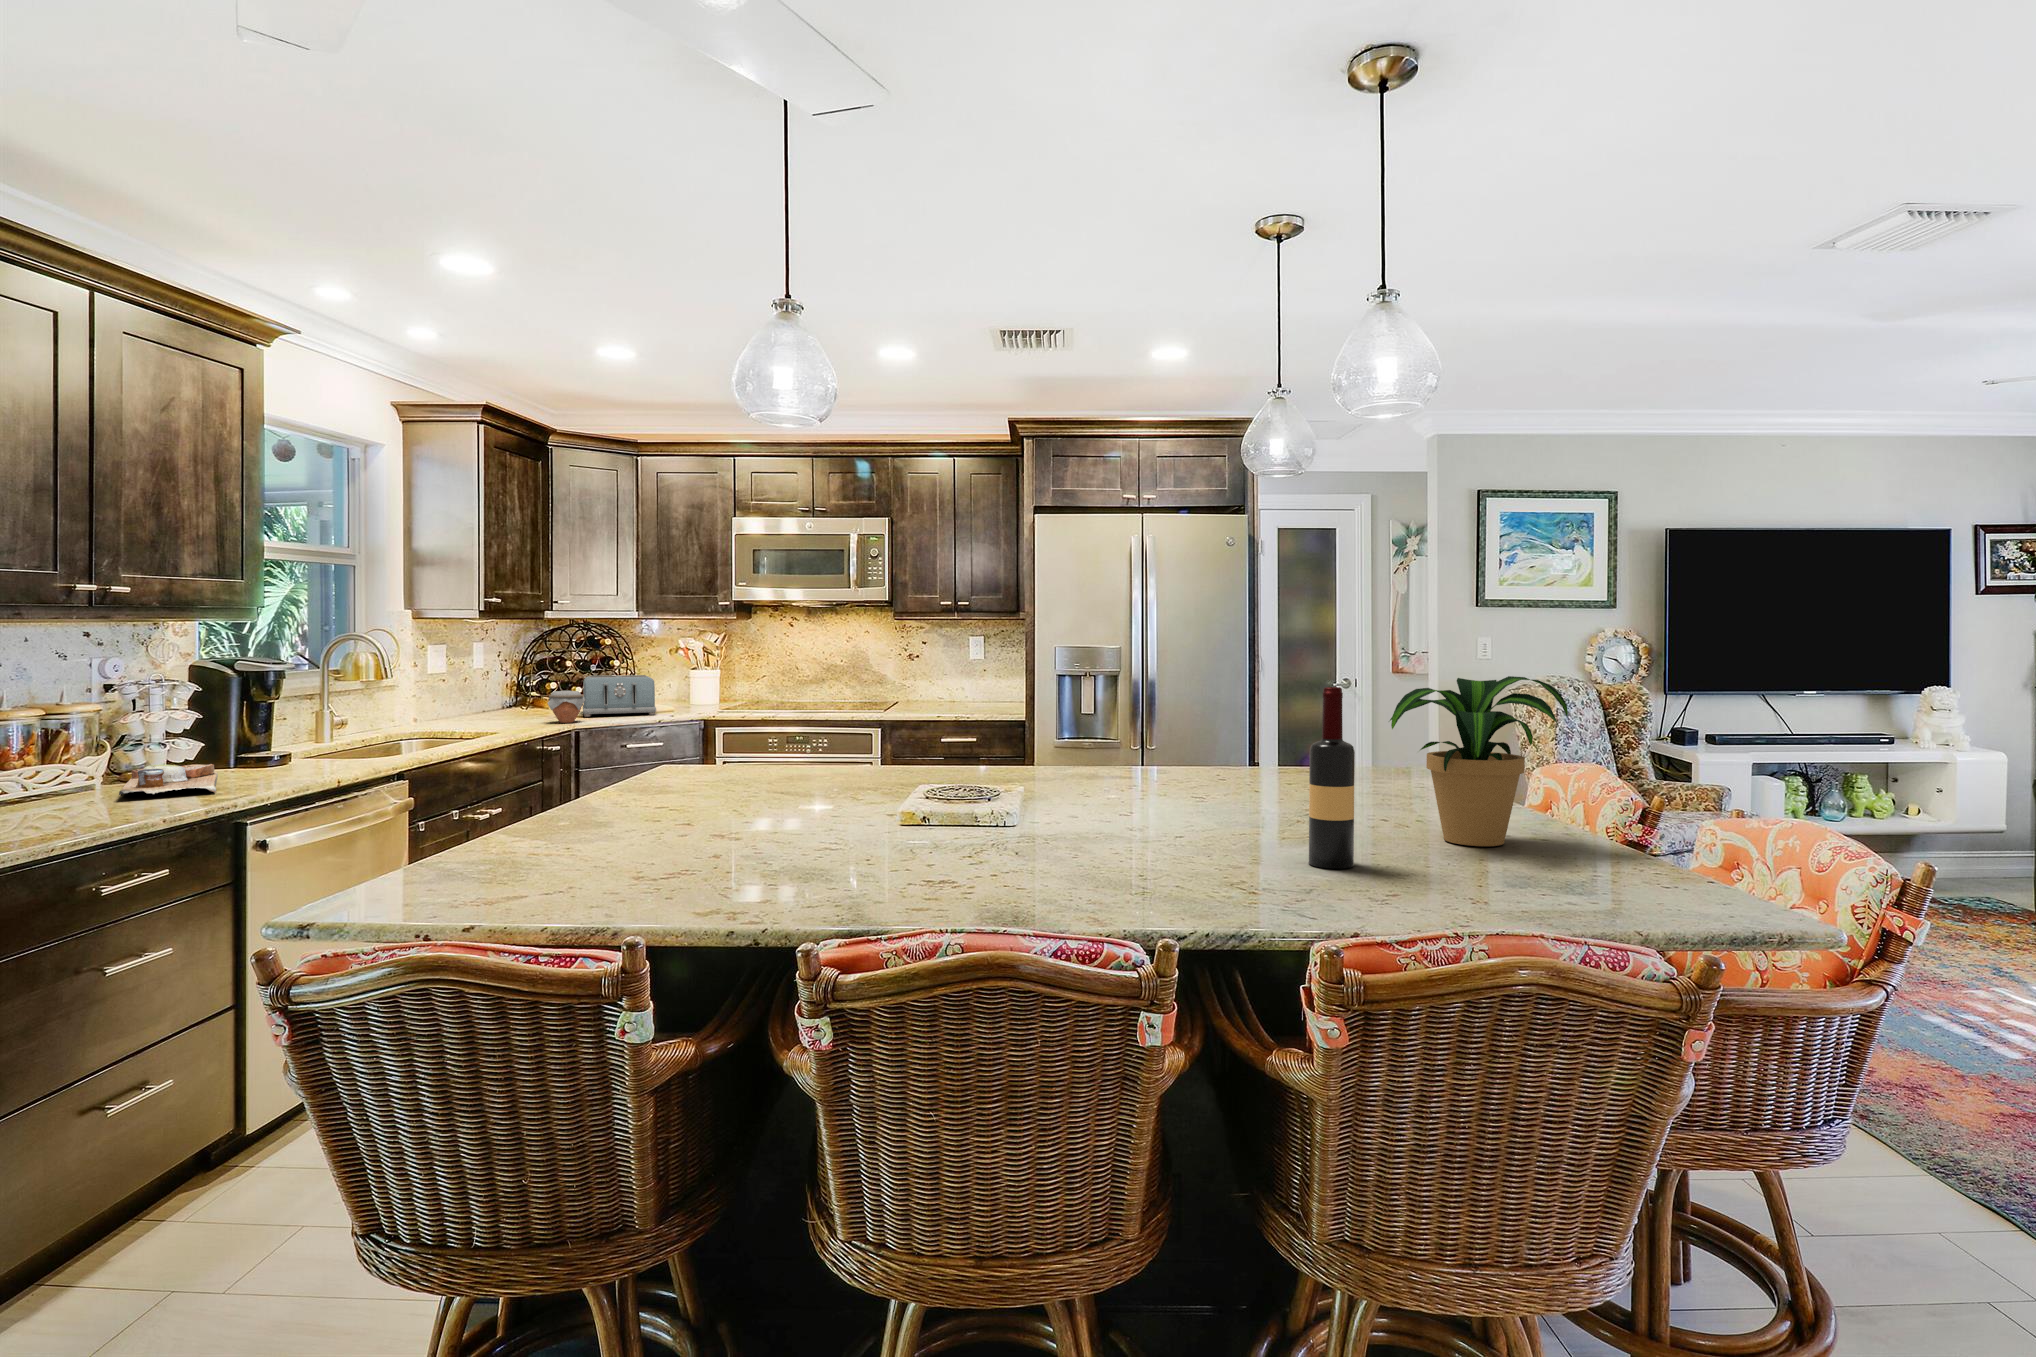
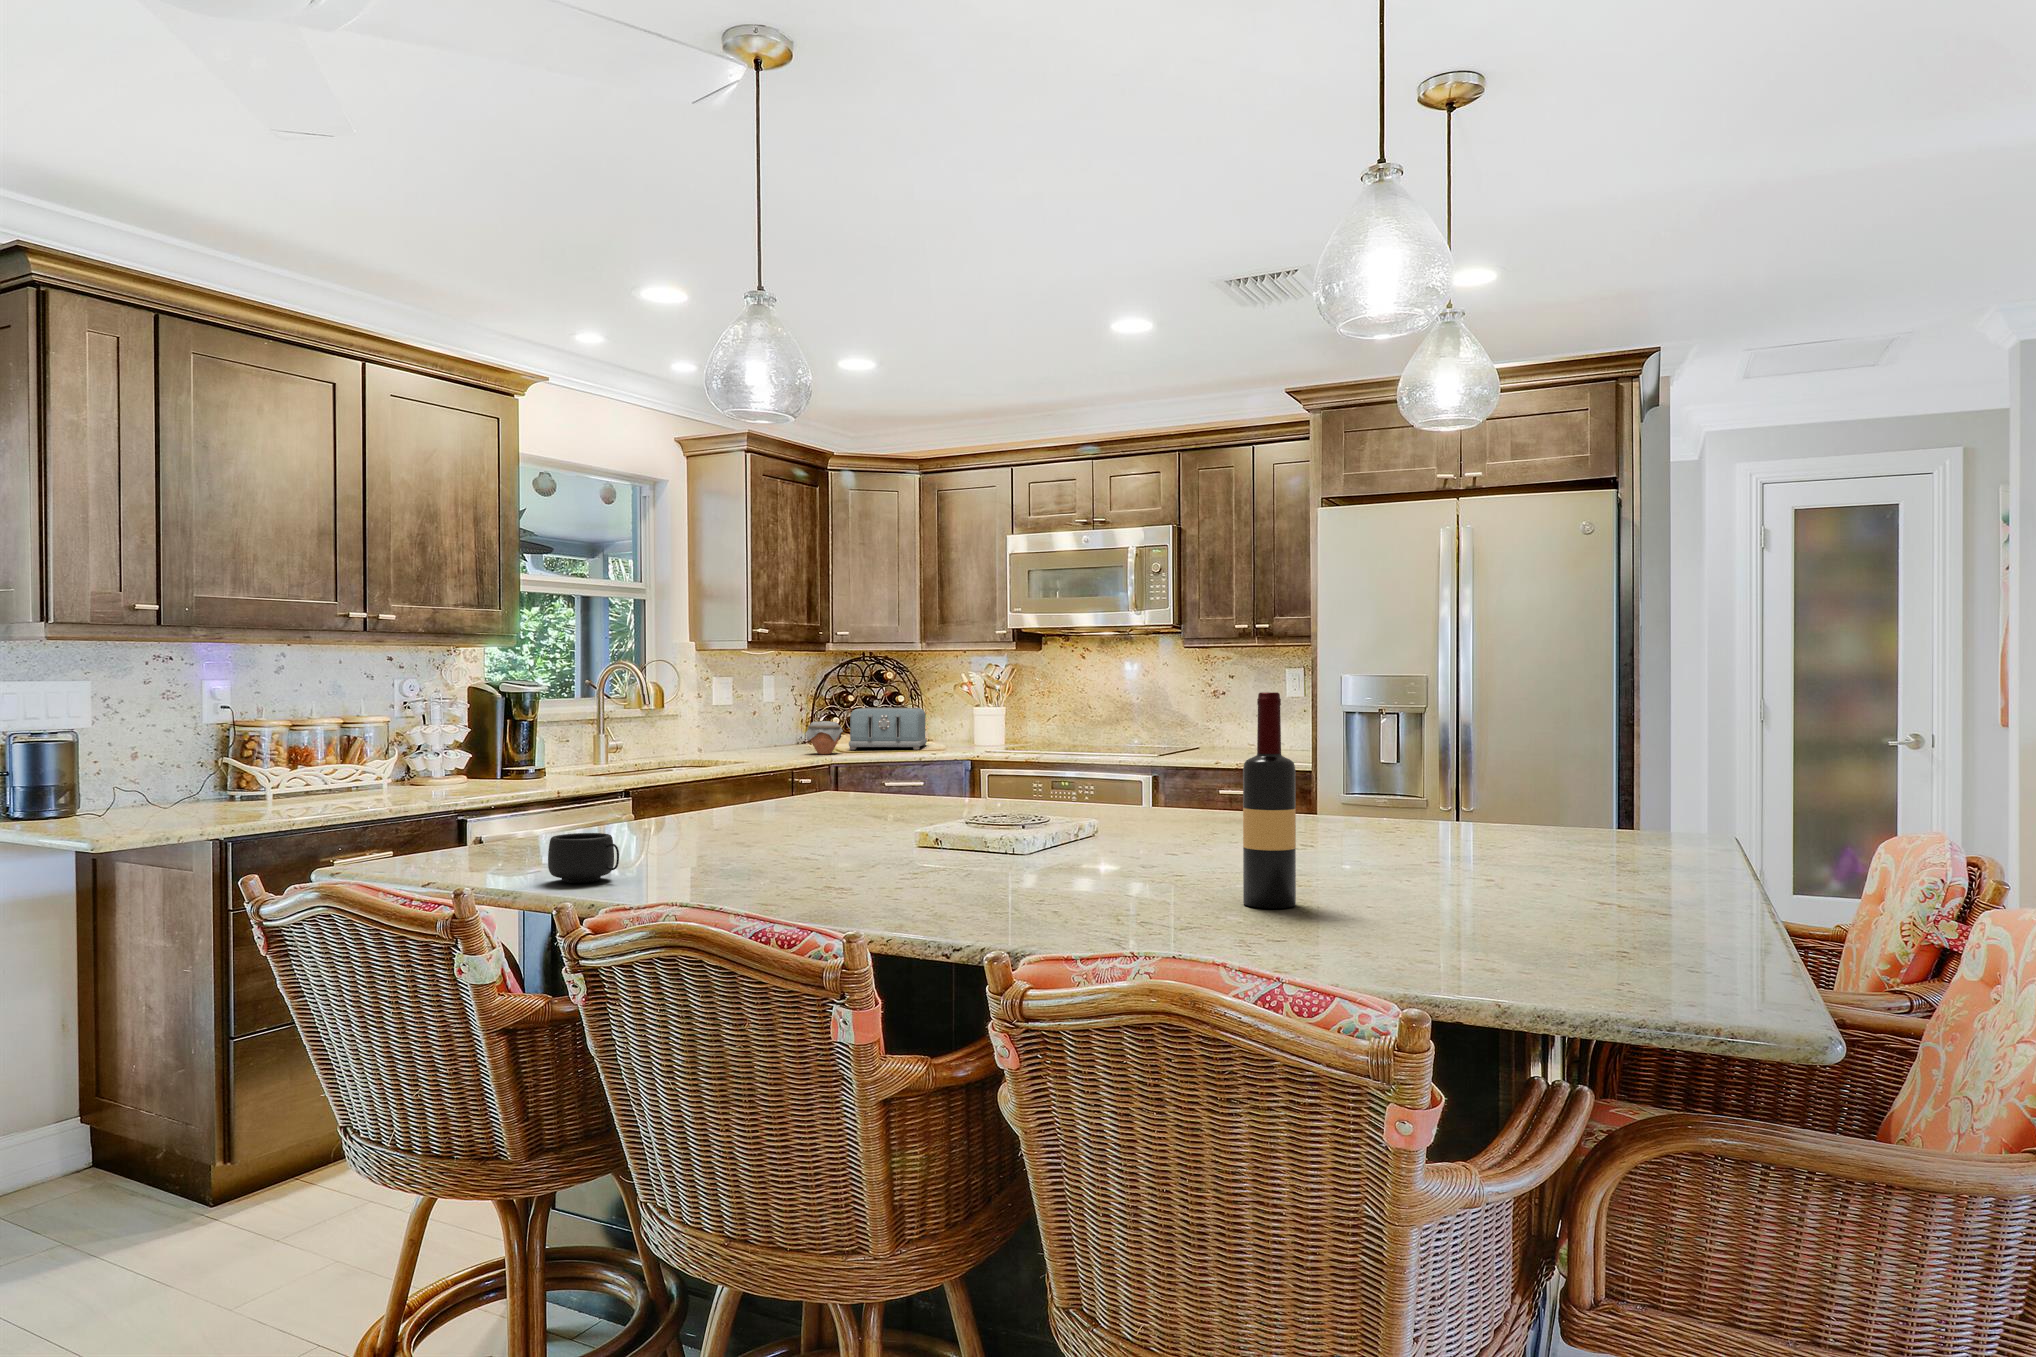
potted plant: present [1390,676,1568,846] -> none [1395,685,1646,903]
cutting board: present [119,764,218,796] -> none [379,770,475,796]
mug: none [626,845,710,903] -> present [548,833,619,883]

